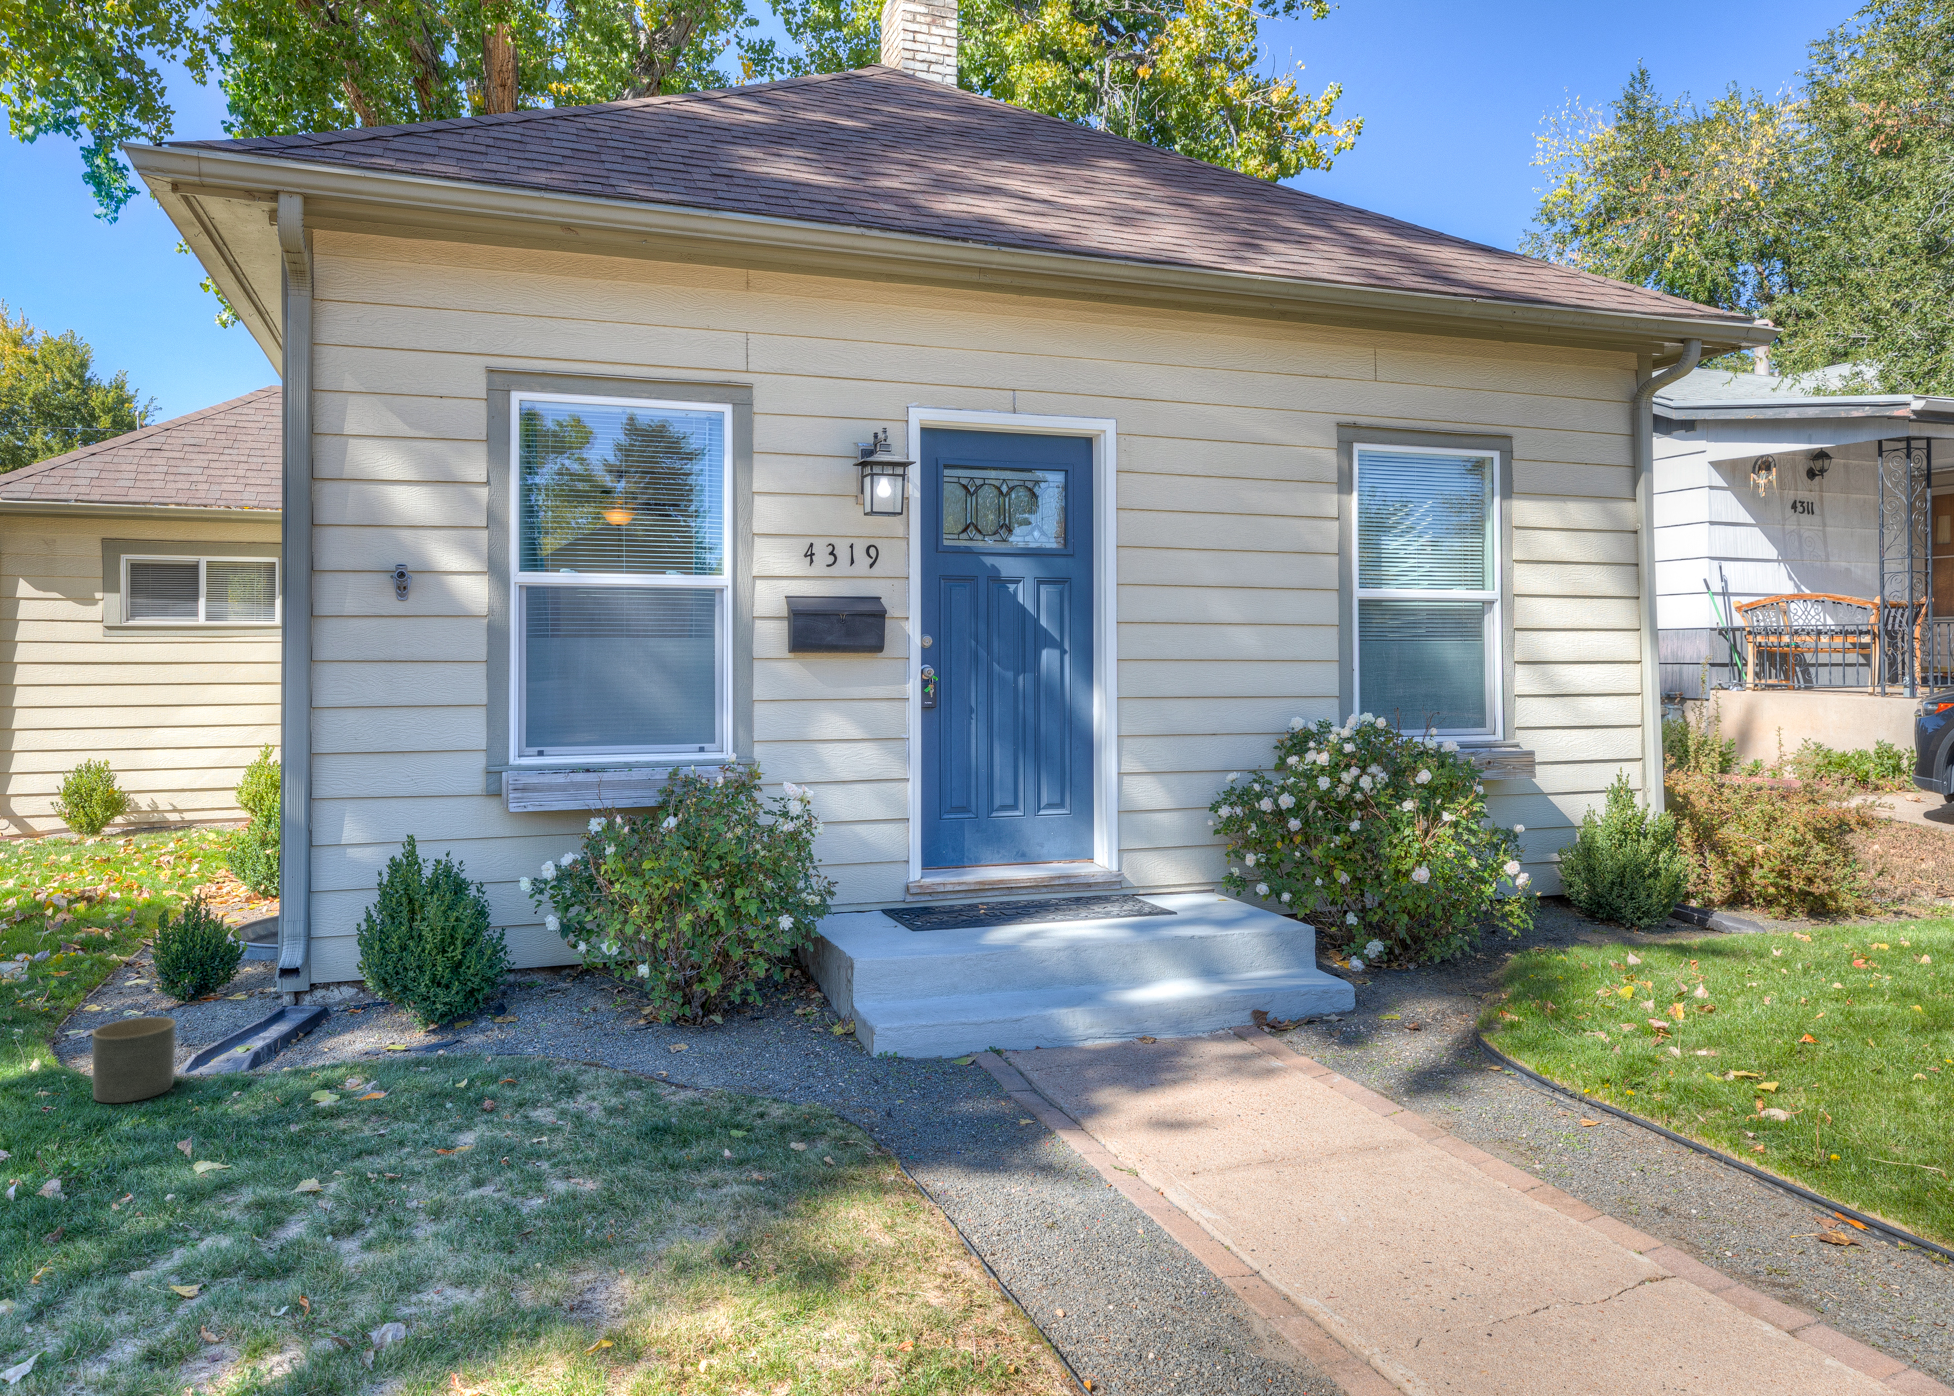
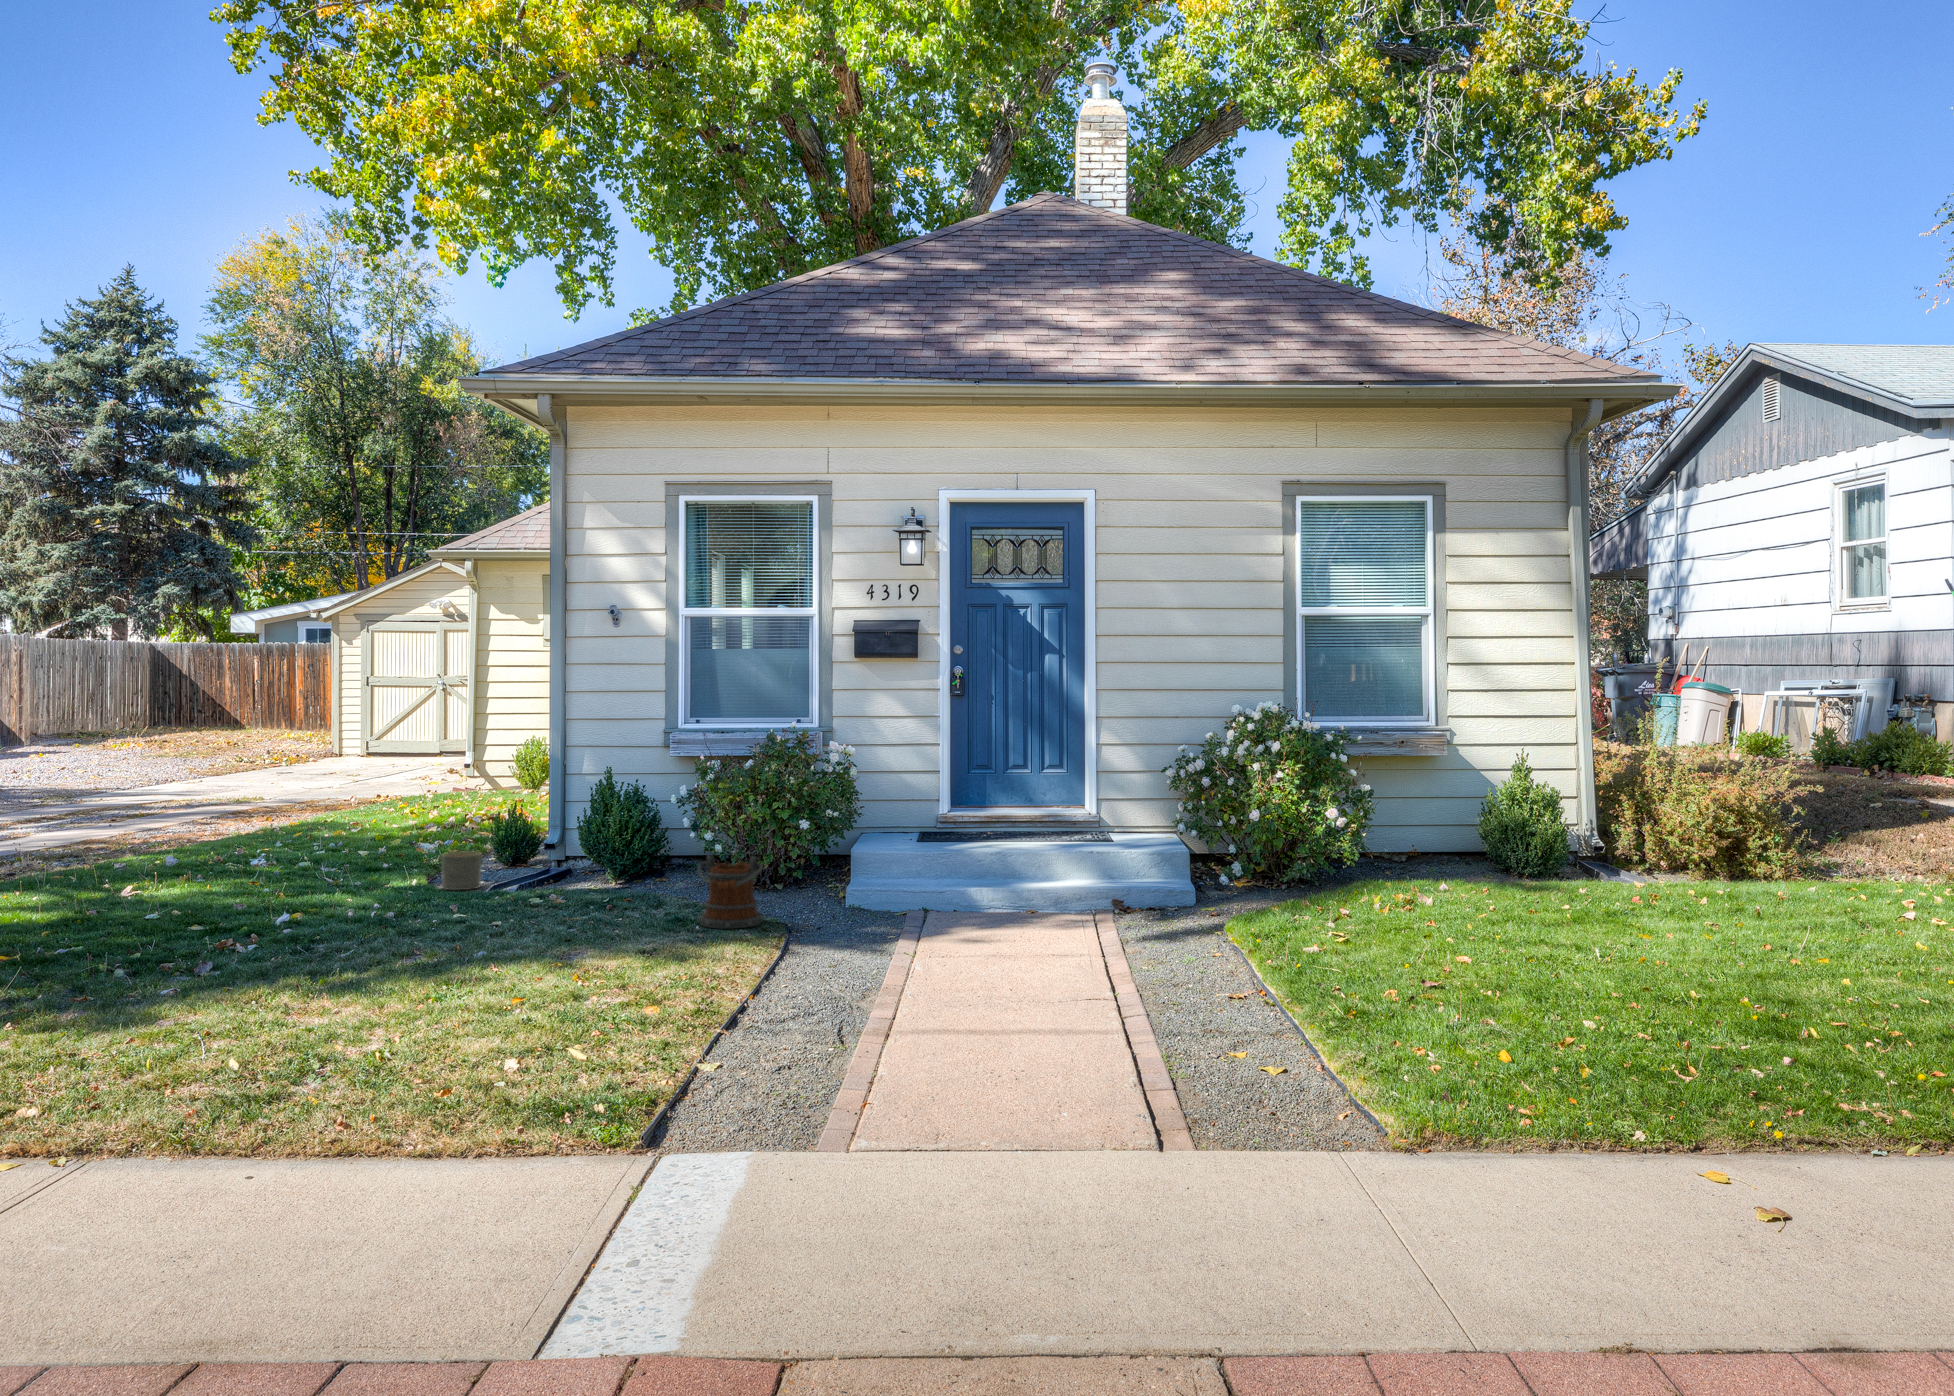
bucket: none [714,1012,835,1163] -> present [697,855,763,929]

